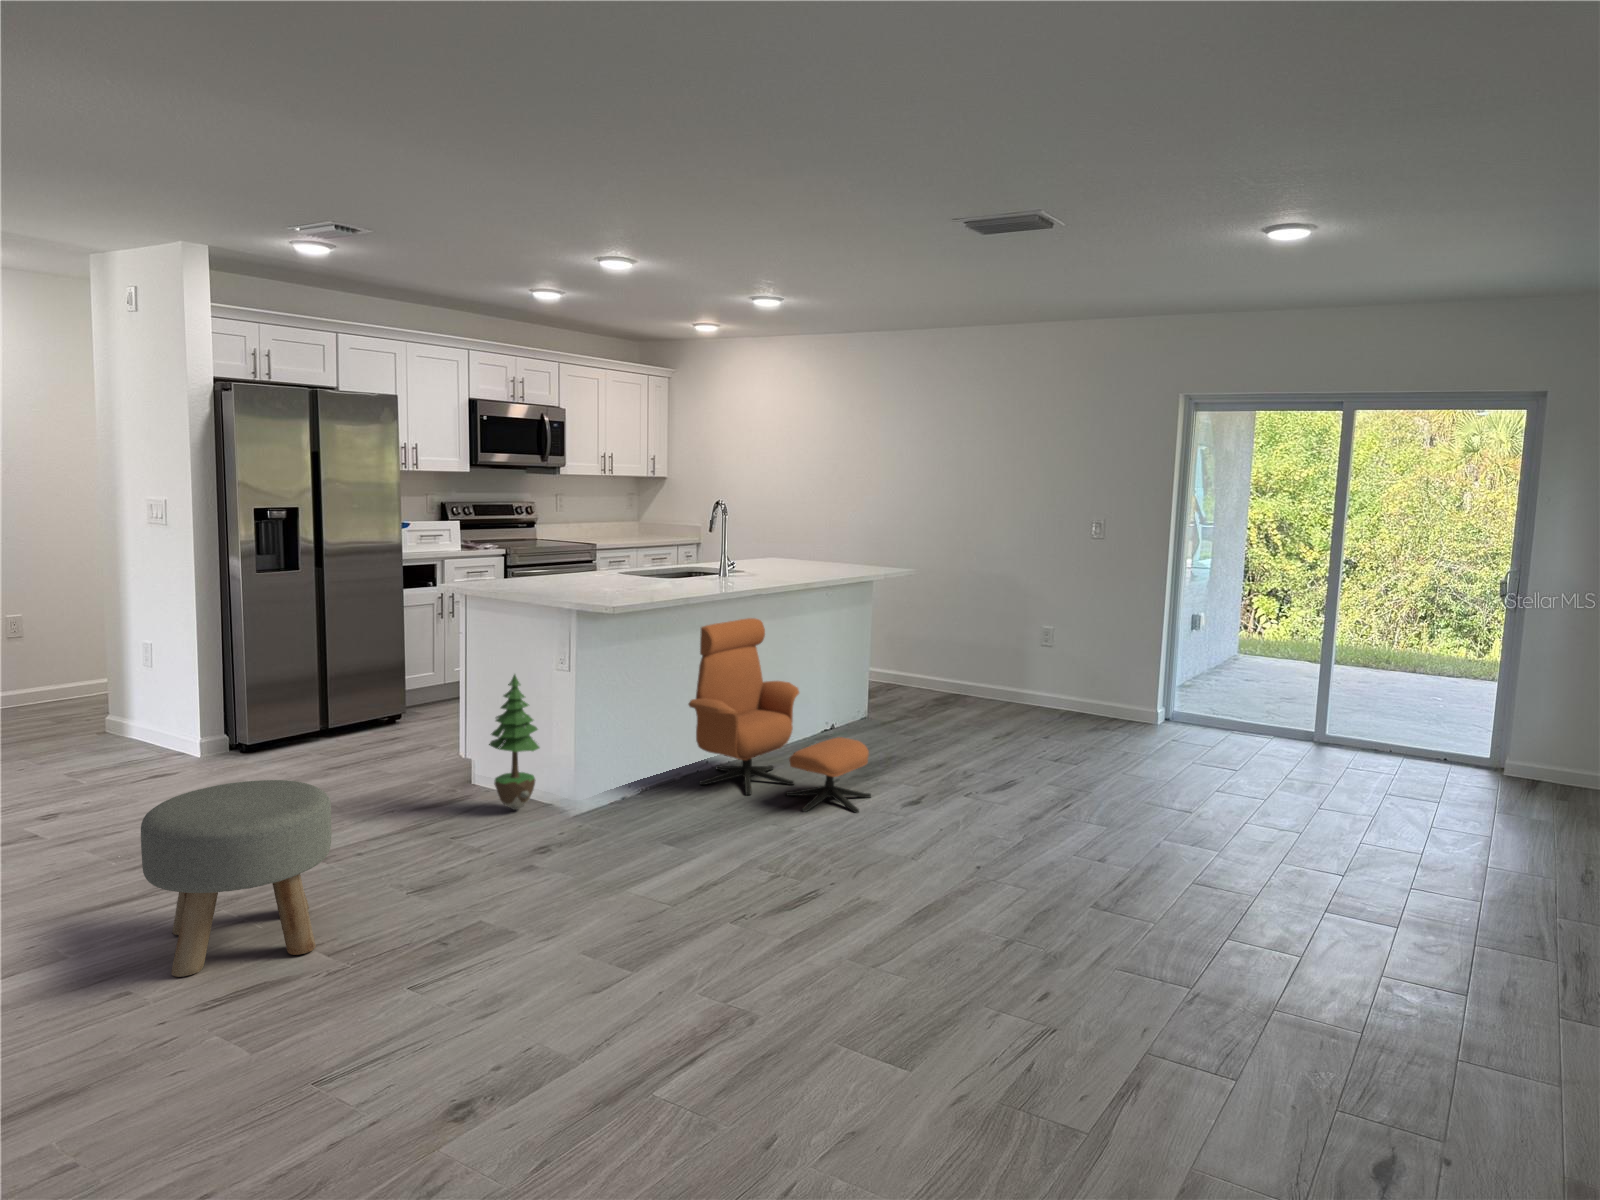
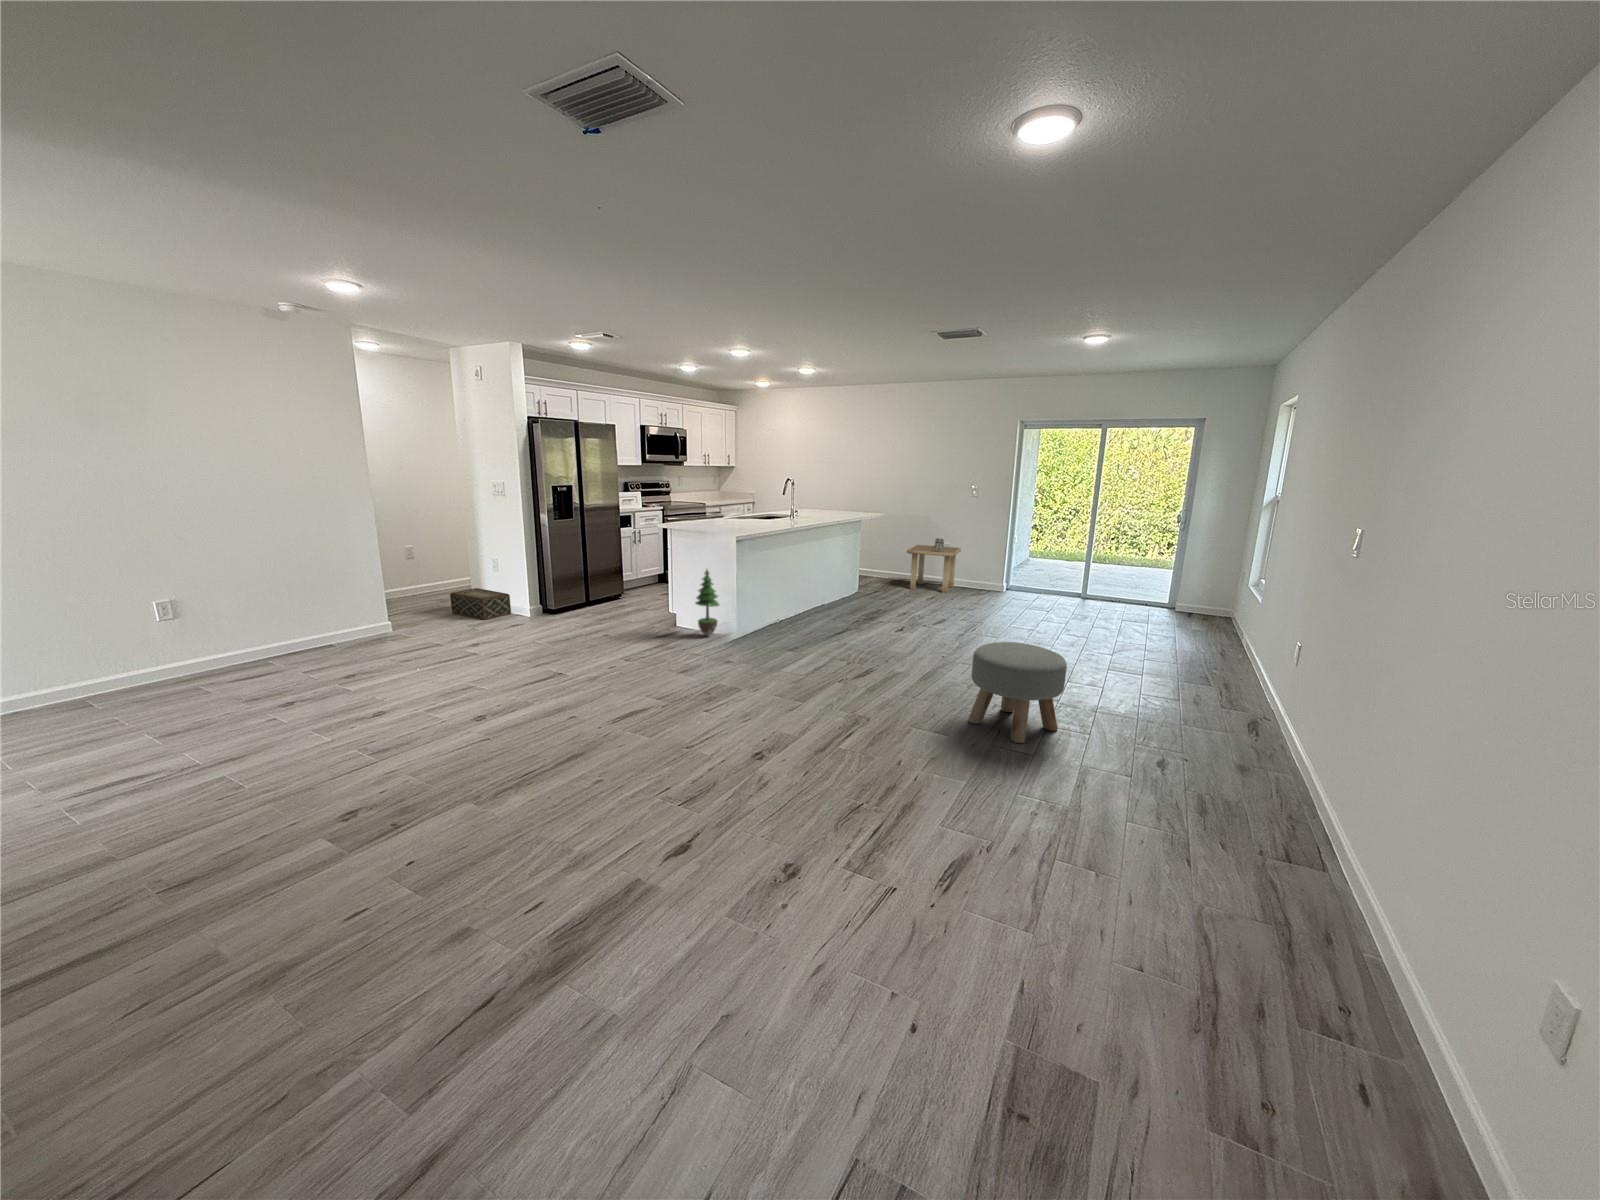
side table: none [962,617,1074,725] -> present [907,539,961,593]
lounge chair: present [689,618,871,813] -> none [787,540,878,633]
woven basket: none [58,697,170,761] -> present [450,588,511,620]
ottoman: present [141,780,332,977] -> present [968,642,1067,743]

